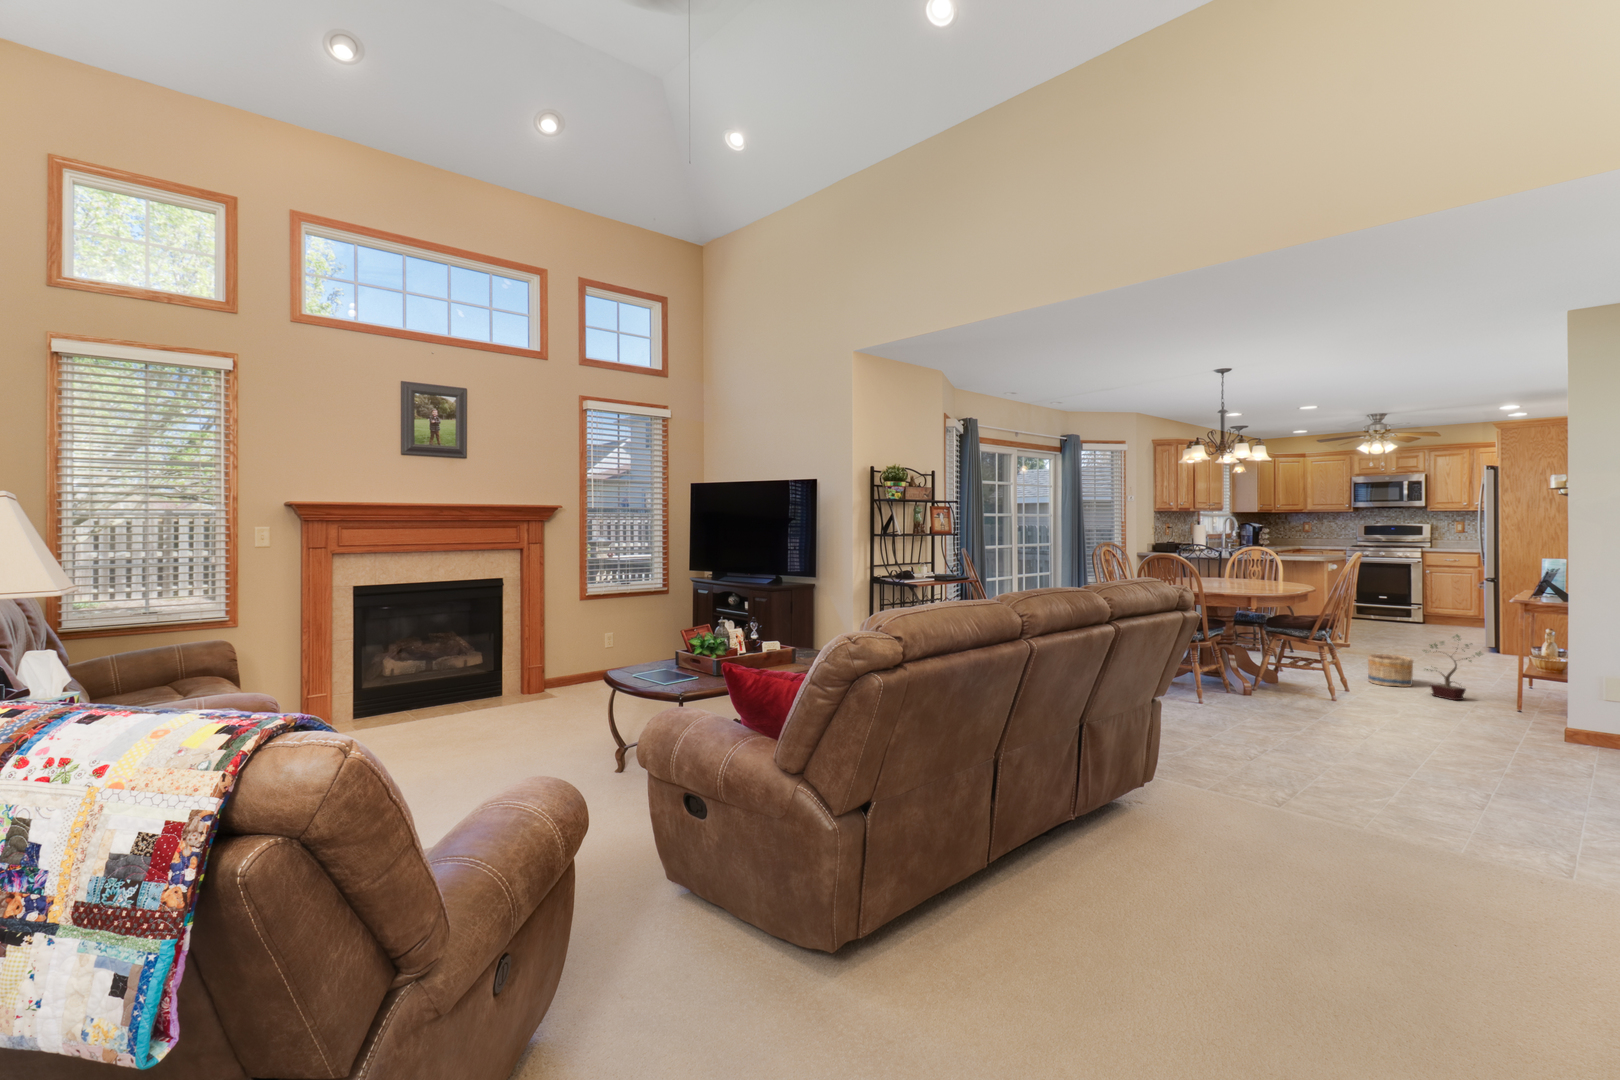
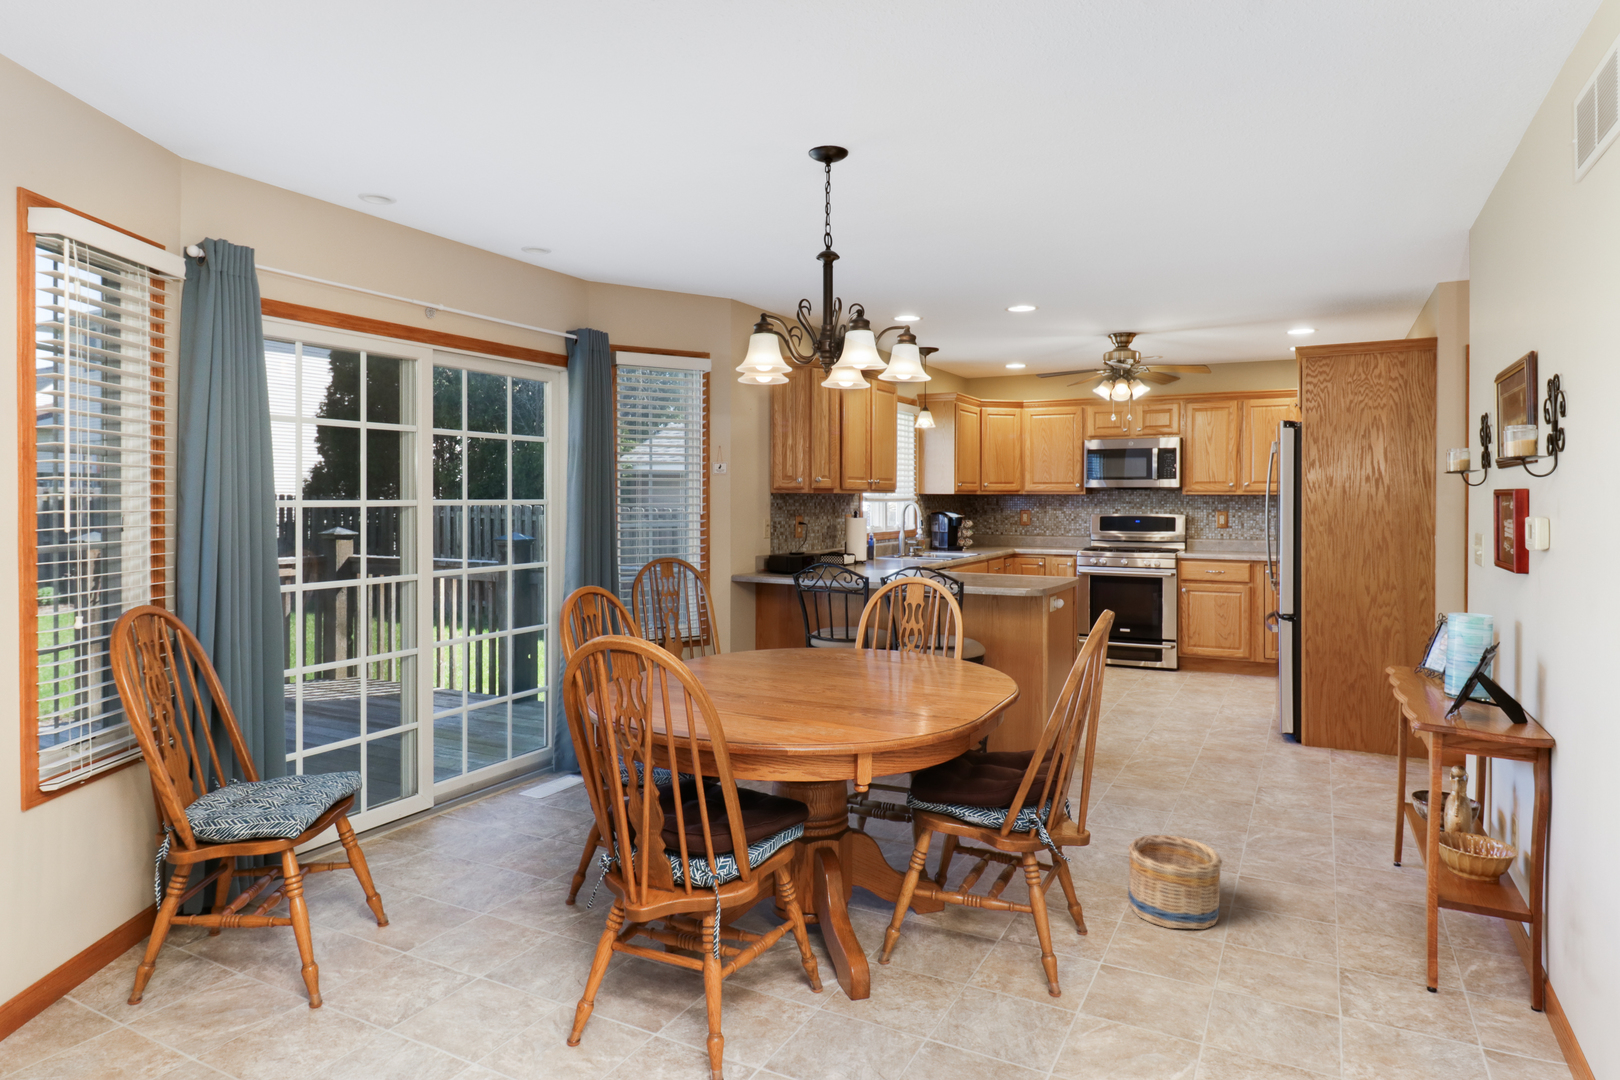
potted plant: present [1426,635,1482,700] -> none [1249,820,1408,999]

